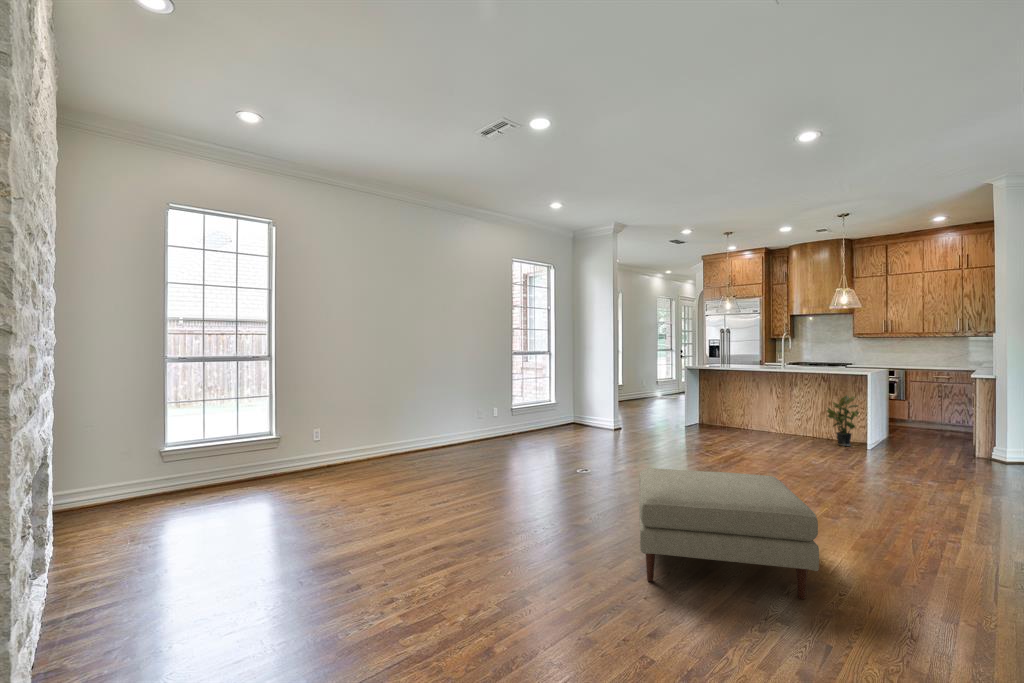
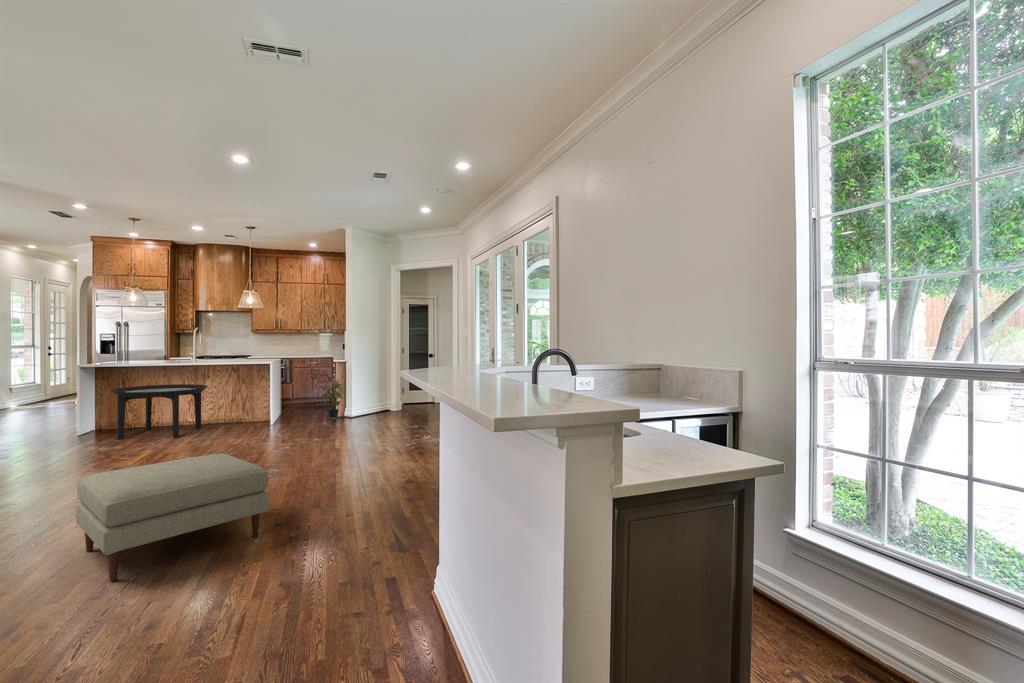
round table: none [707,389,793,444] -> present [112,384,207,439]
potted plant: present [827,395,859,446] -> present [323,380,343,420]

